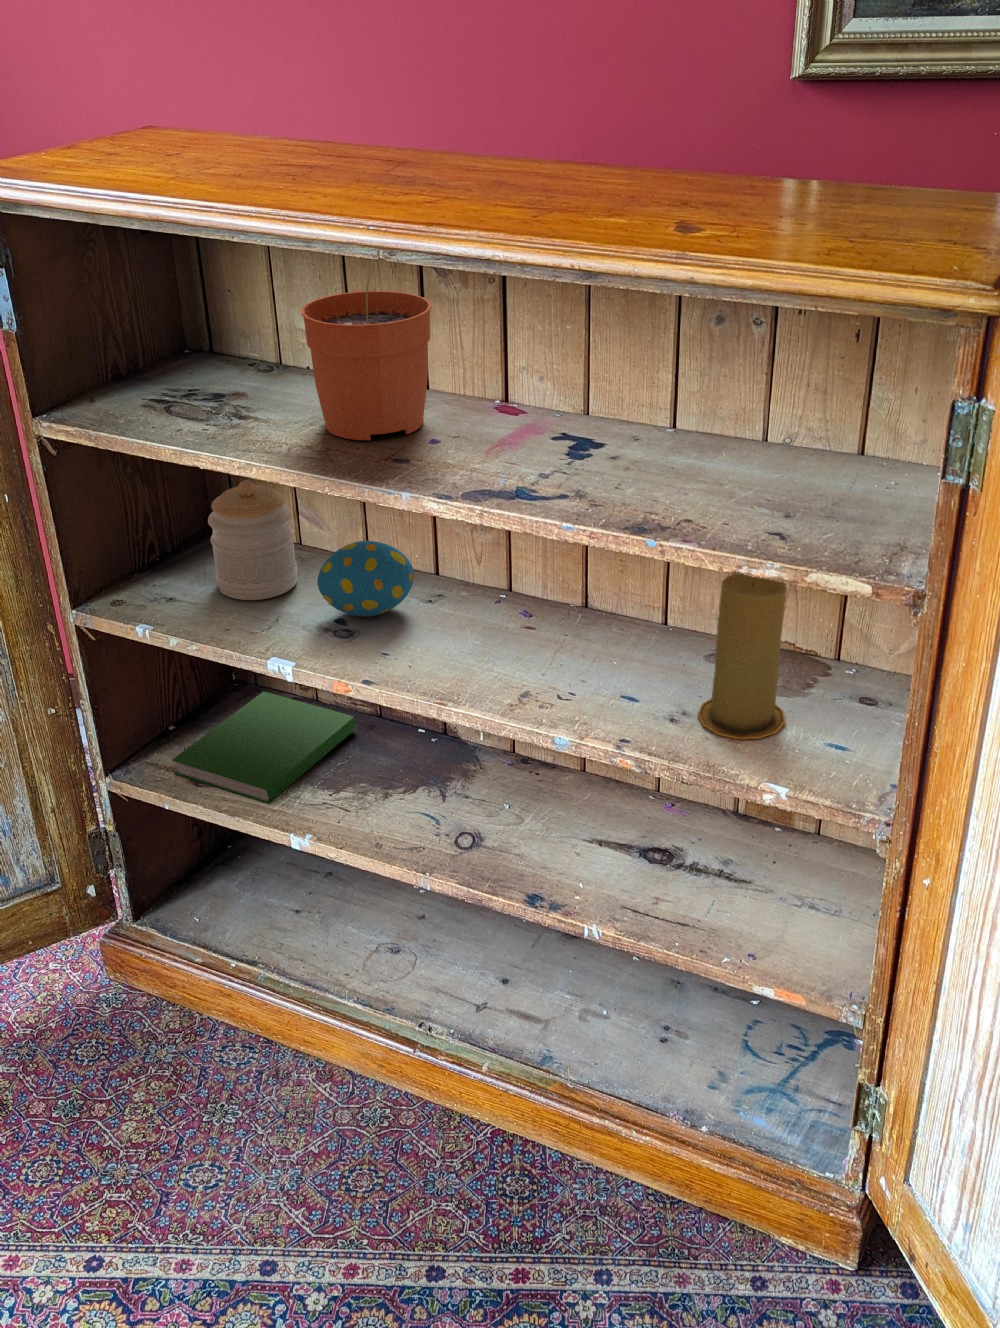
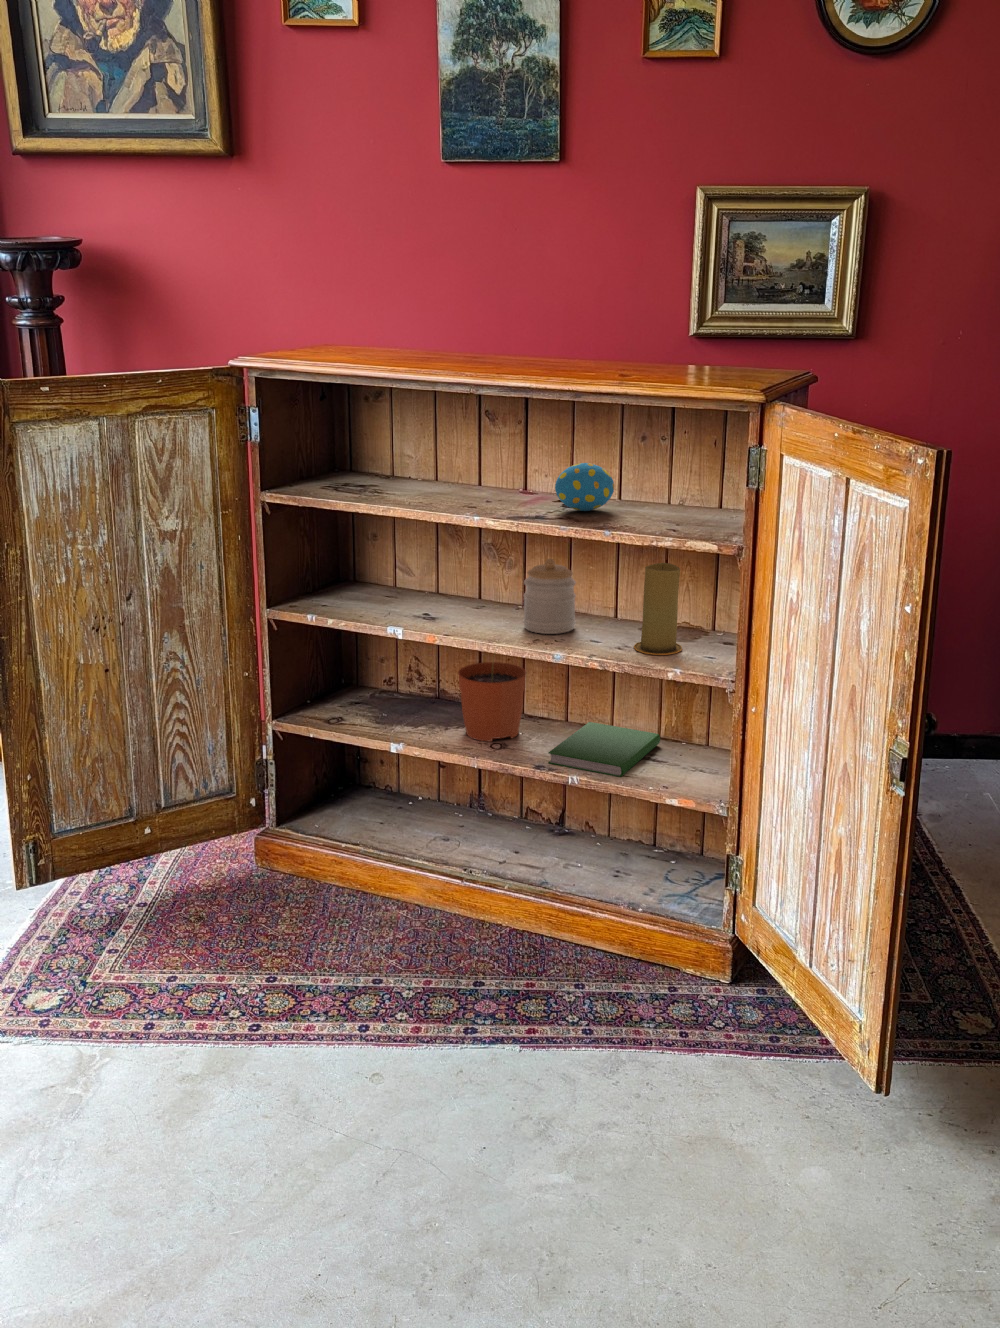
plant pot: present [302,259,431,440] -> present [458,661,526,742]
jar: present [208,480,298,600] -> present [523,559,576,634]
decorative egg: present [318,541,414,617] -> present [555,463,614,511]
hardcover book: present [172,691,357,803] -> present [548,722,660,777]

